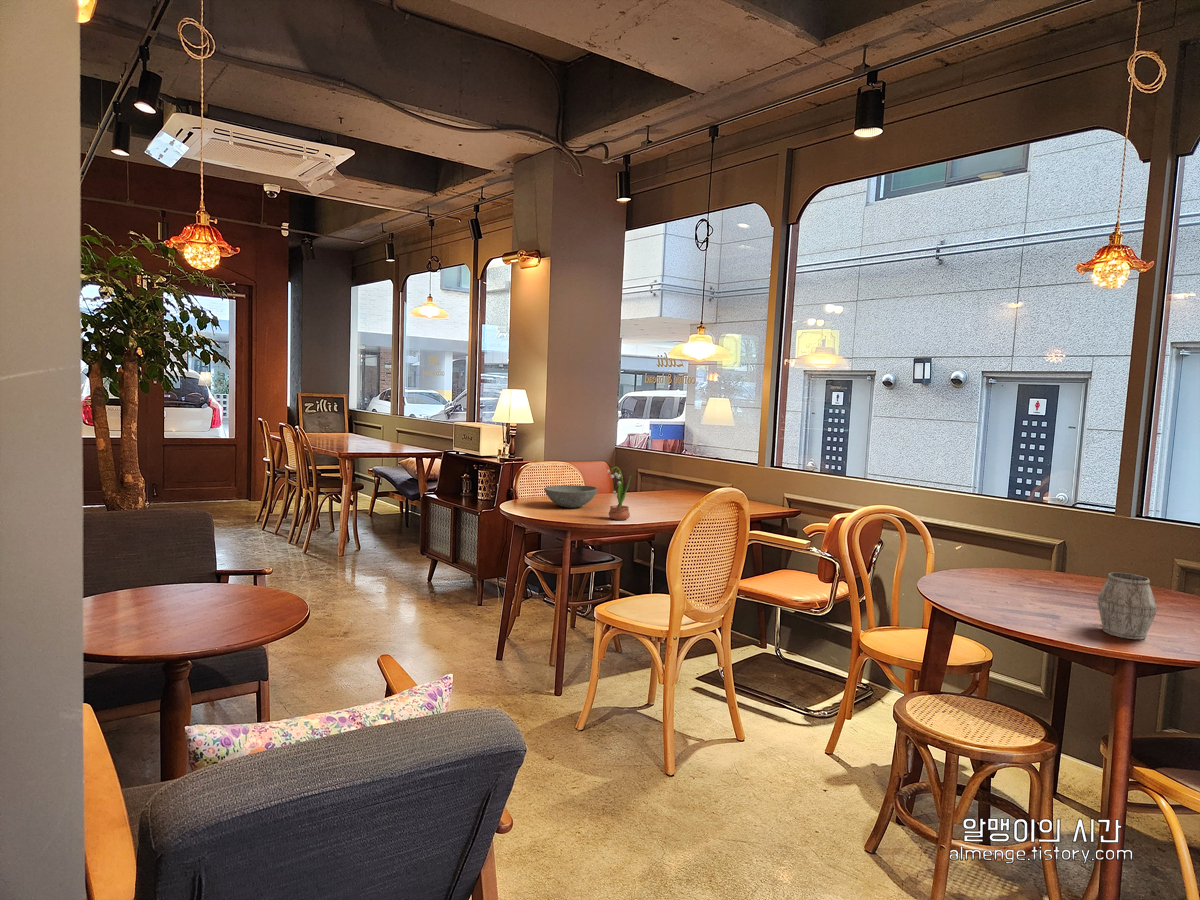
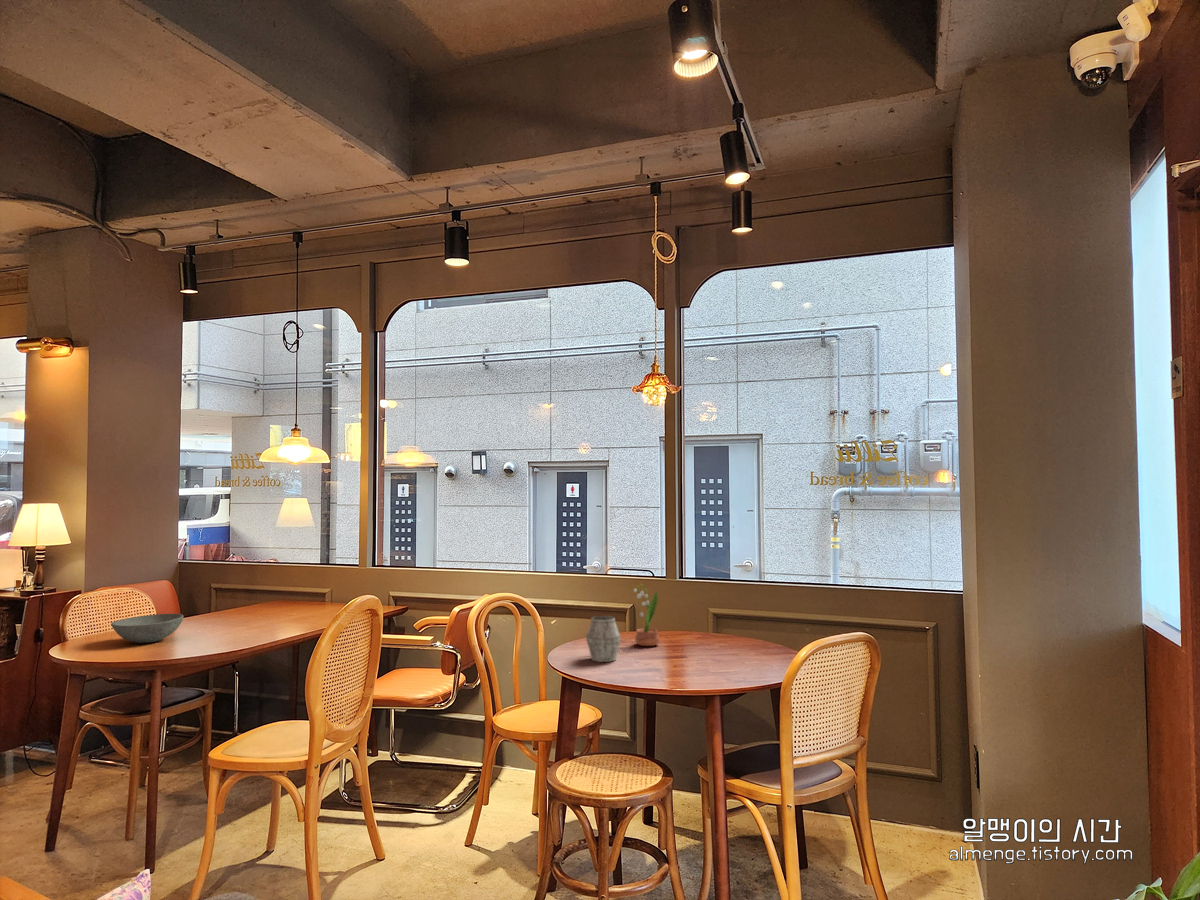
potted flower: present [607,467,631,520] -> present [634,585,660,646]
mug: present [1097,573,1157,639] -> present [586,616,621,662]

